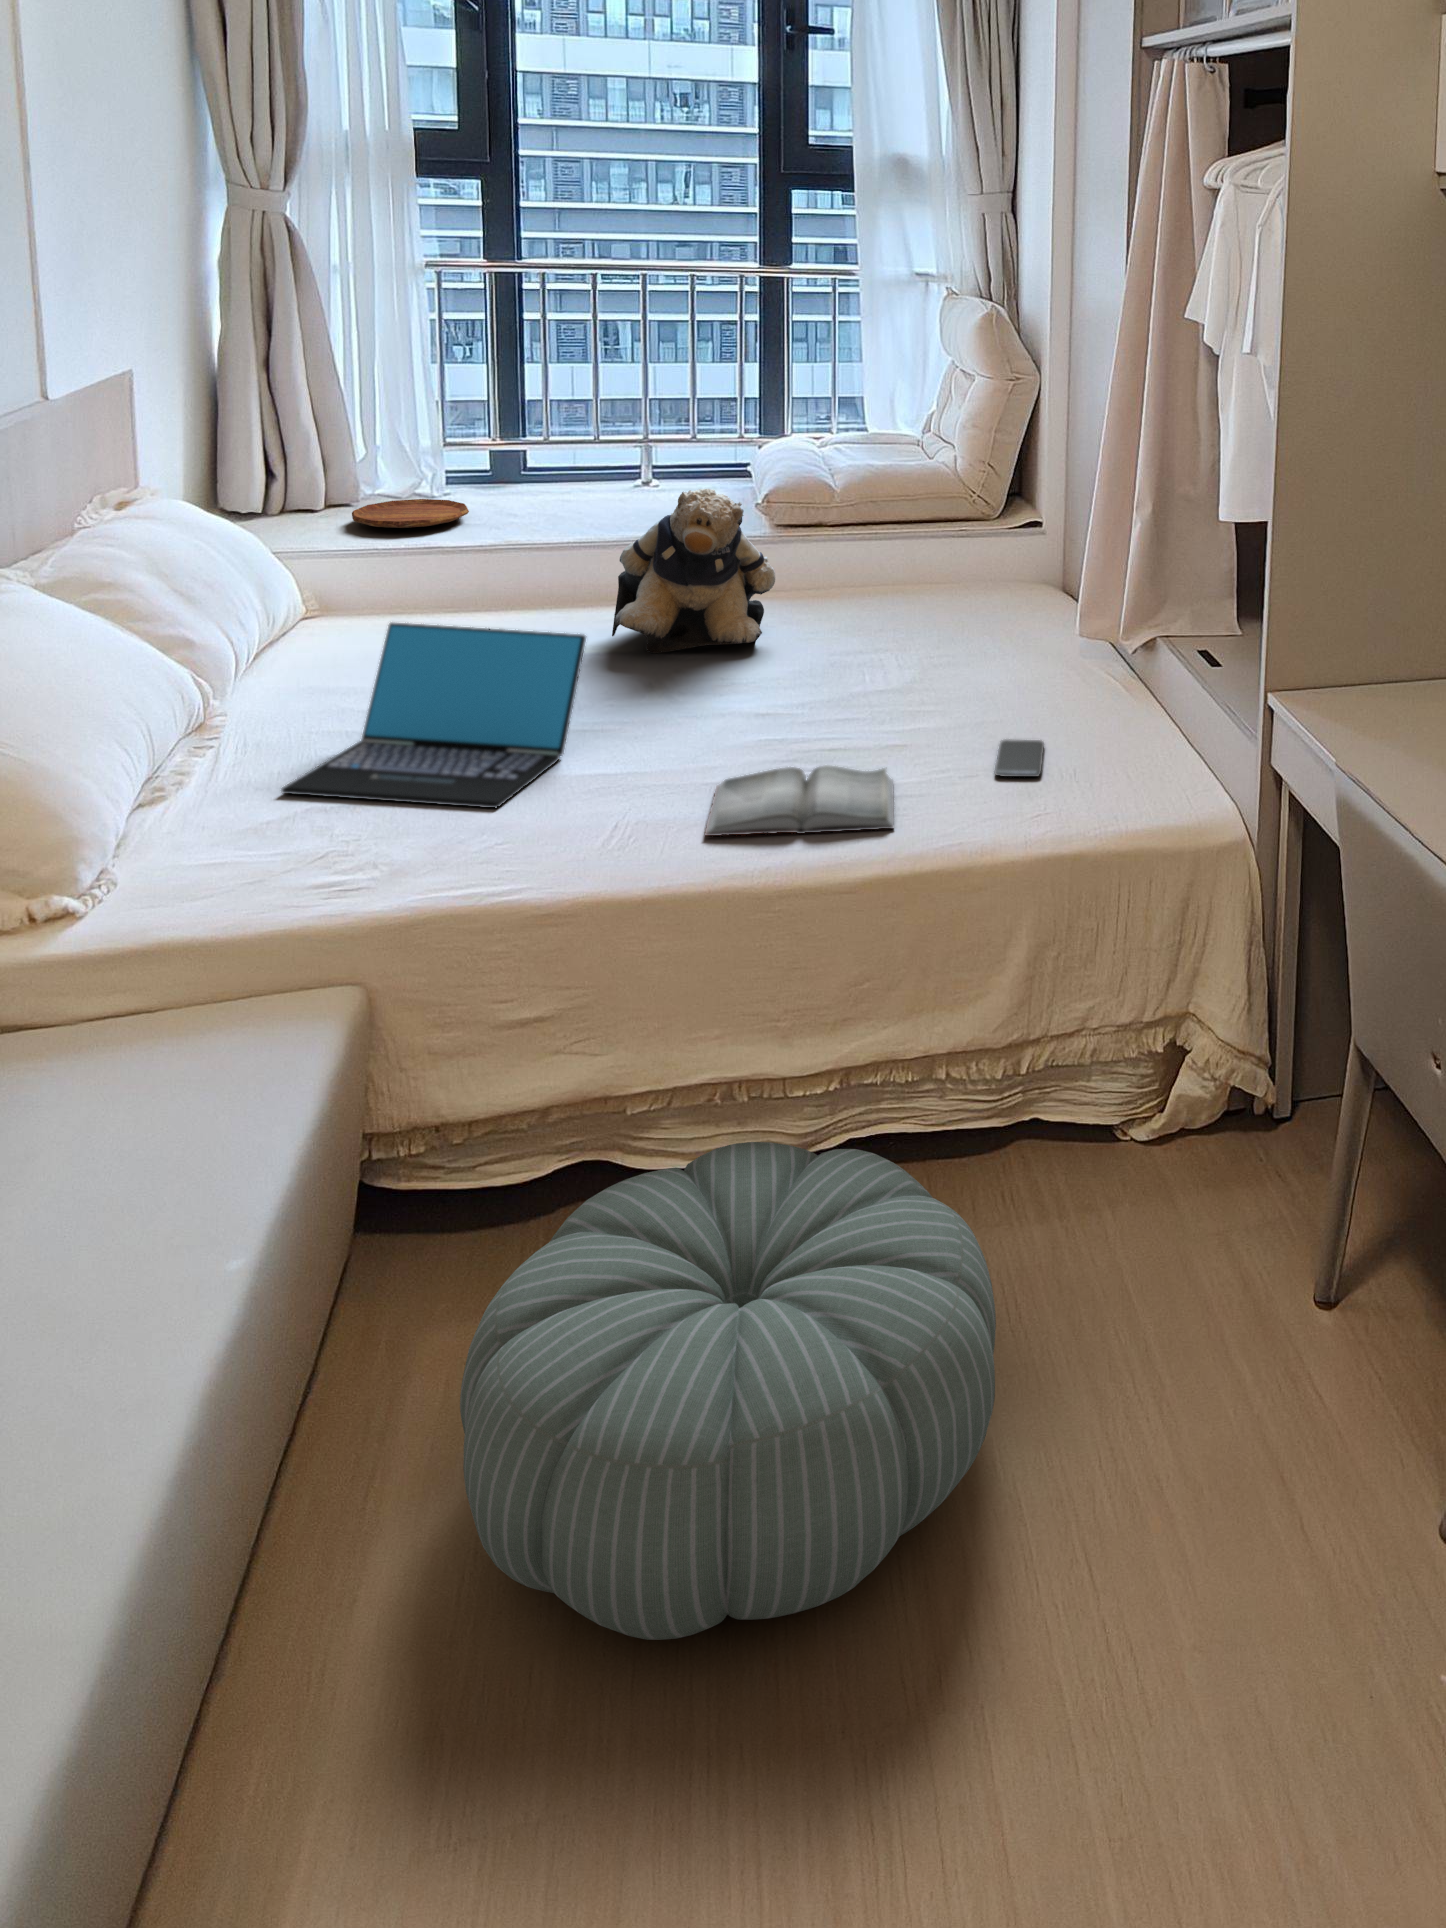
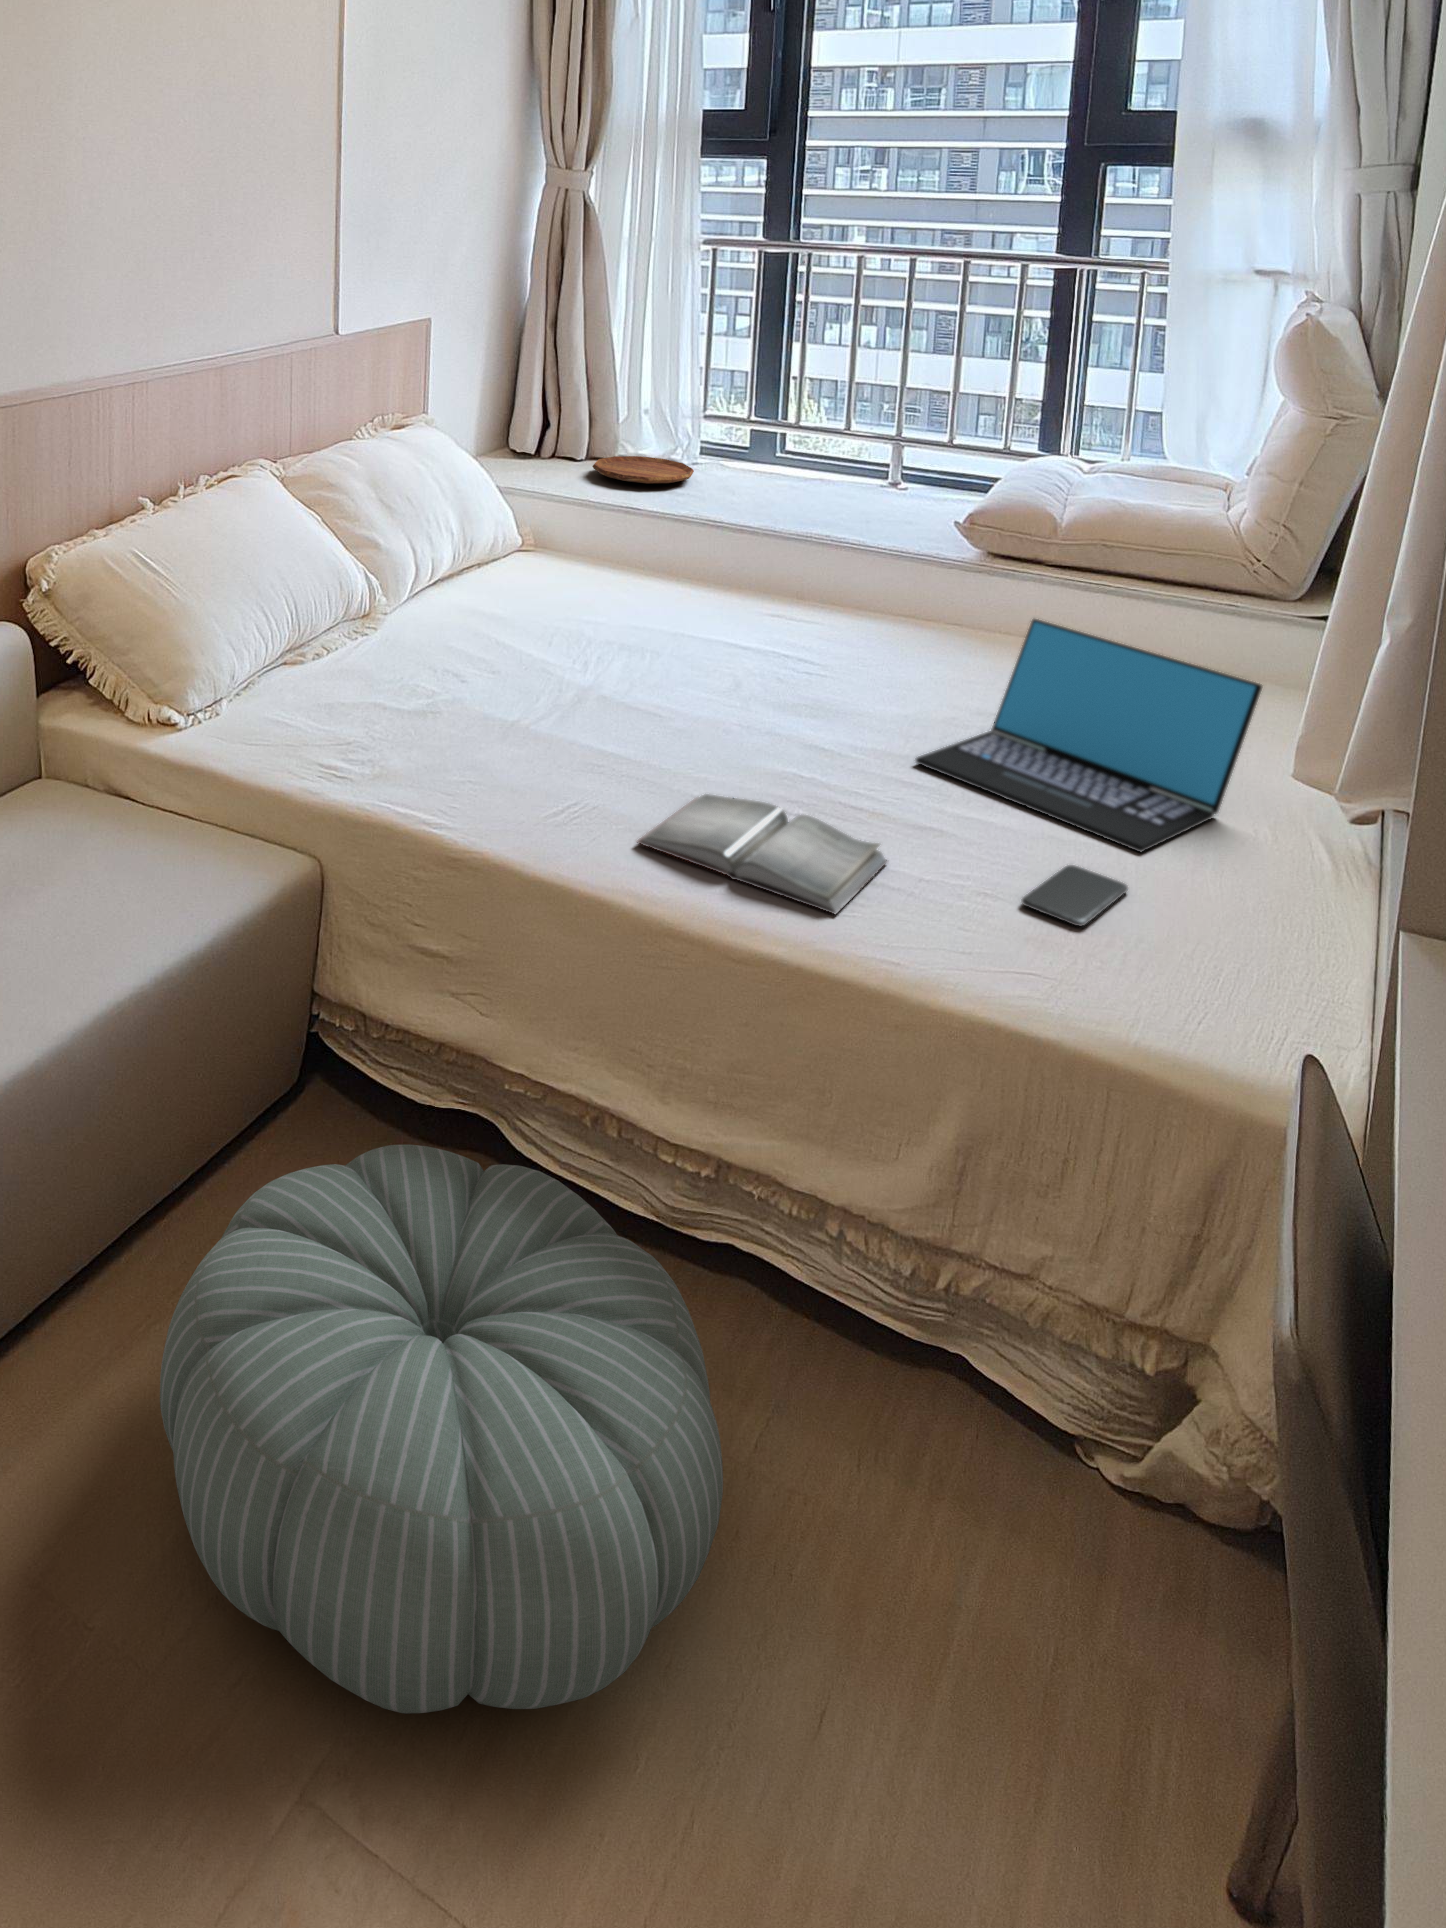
teddy bear: present [612,489,775,653] -> none [733,485,919,666]
laptop: present [282,623,586,808] -> present [916,619,1262,852]

